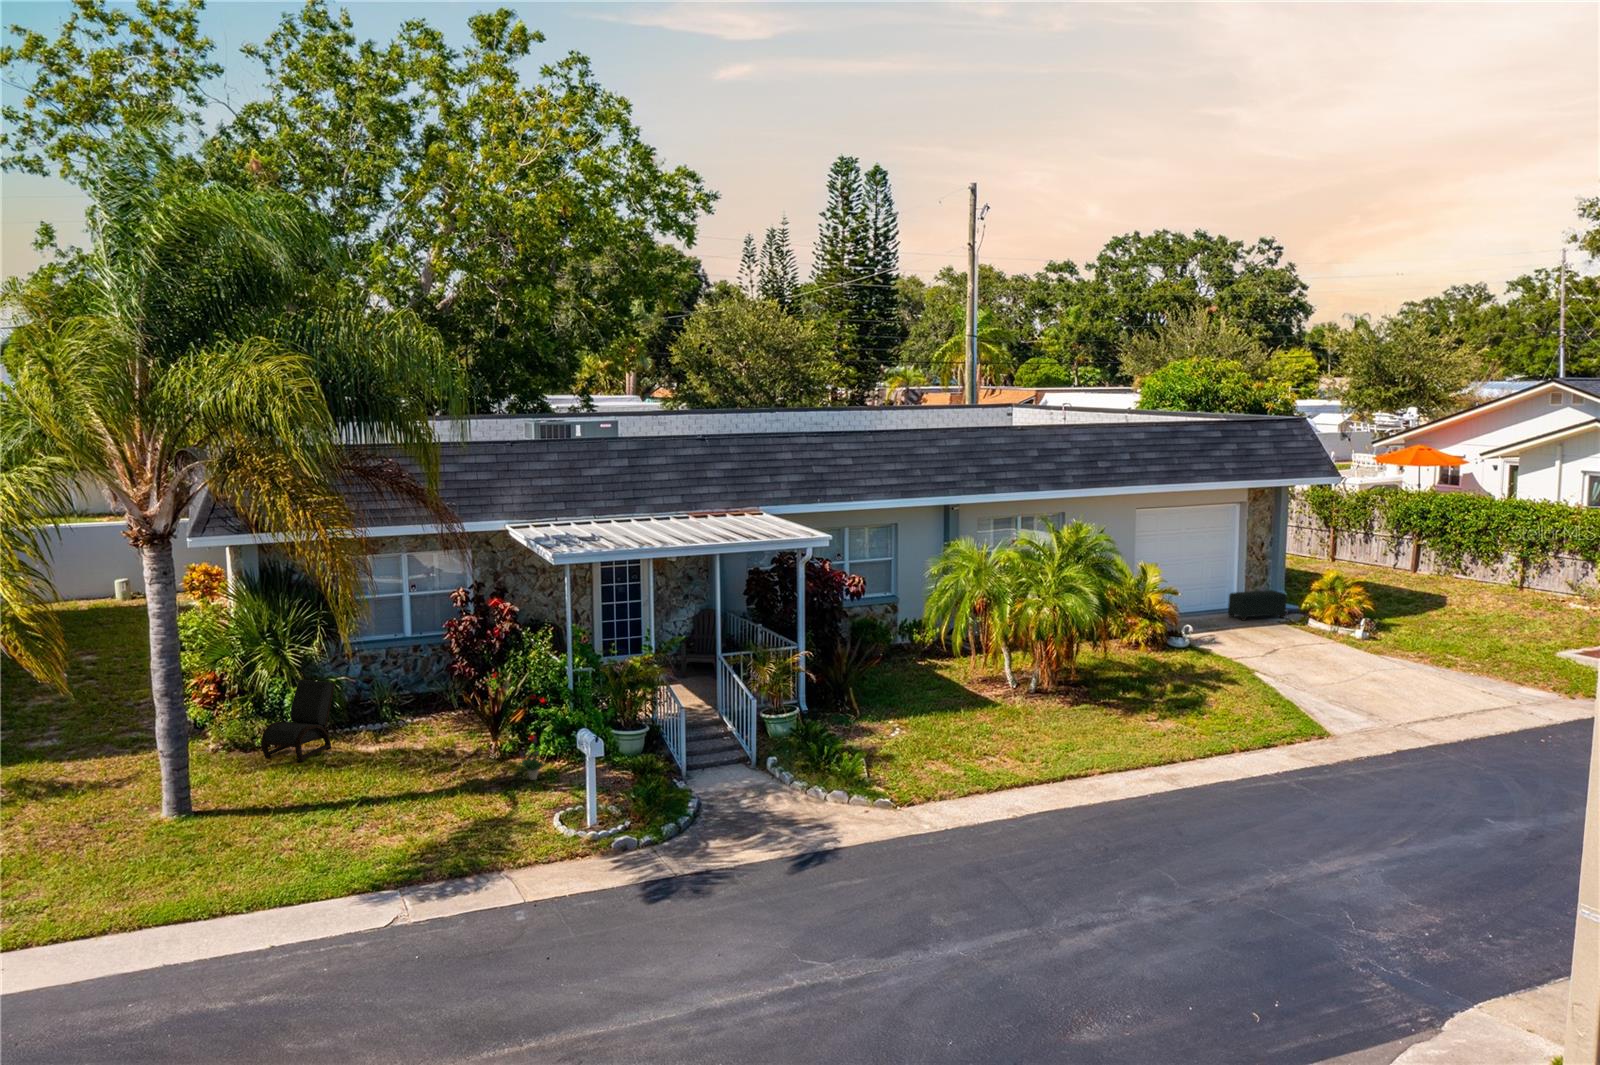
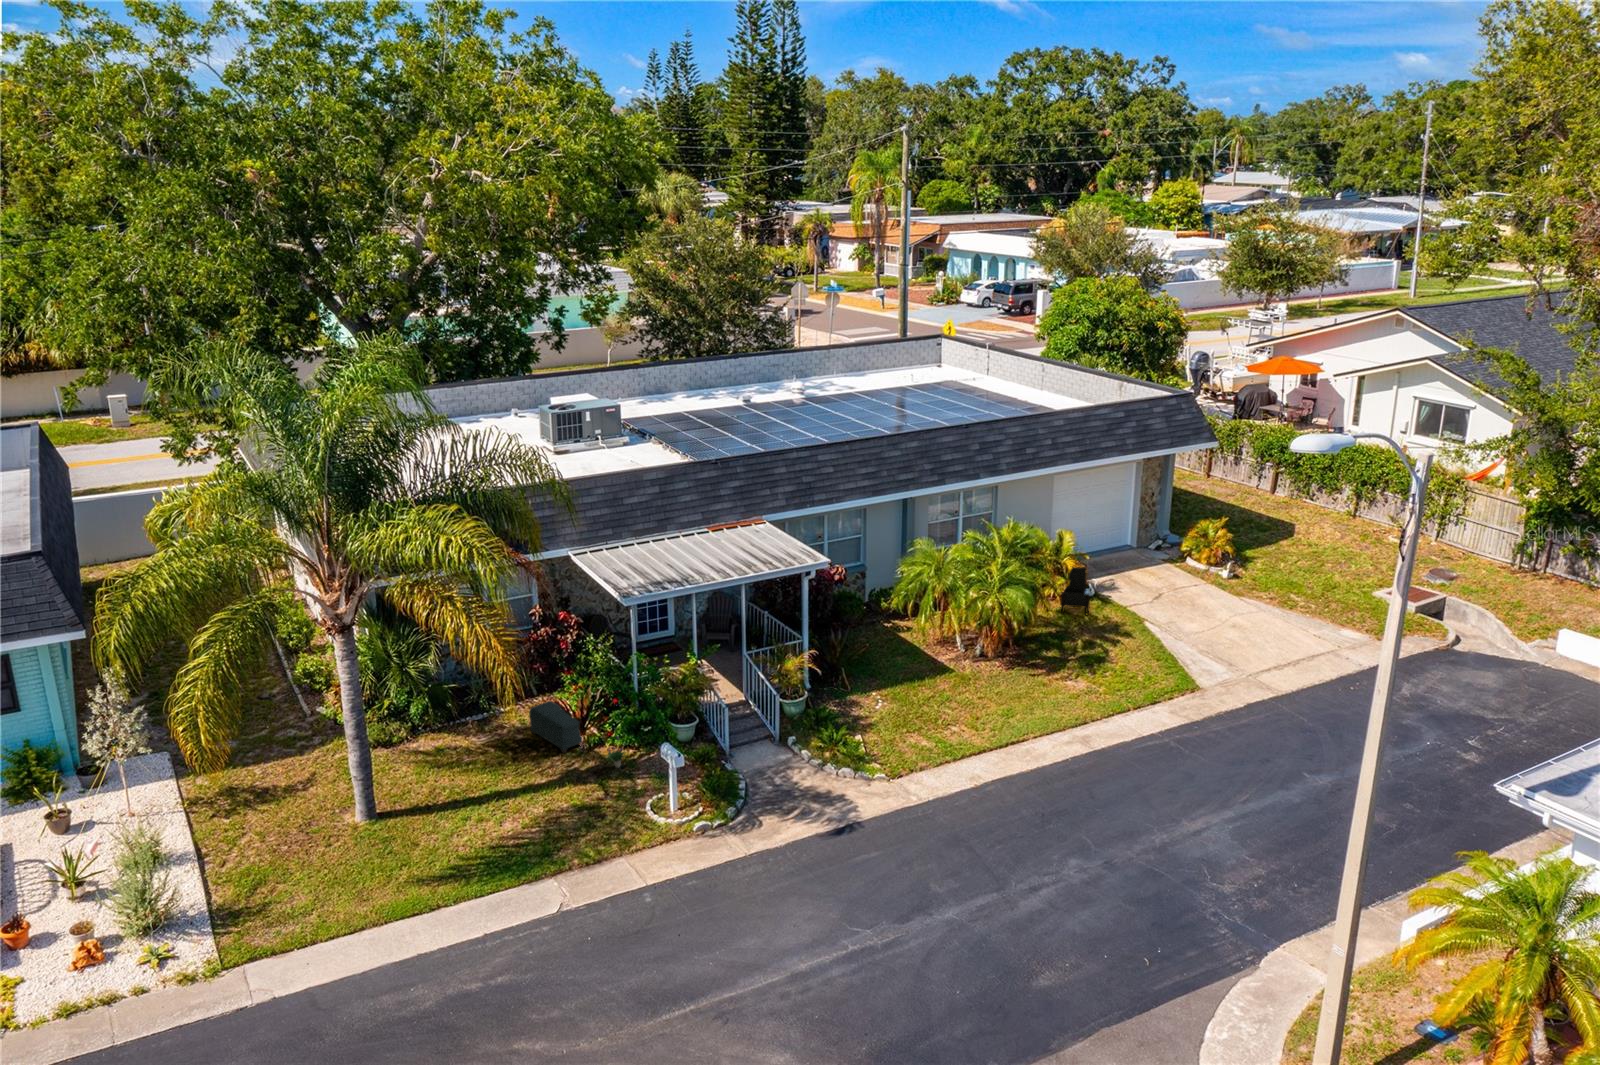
bench: present [1228,590,1286,620] -> present [529,701,582,753]
lounge chair: present [261,680,335,762] -> present [1060,567,1090,616]

